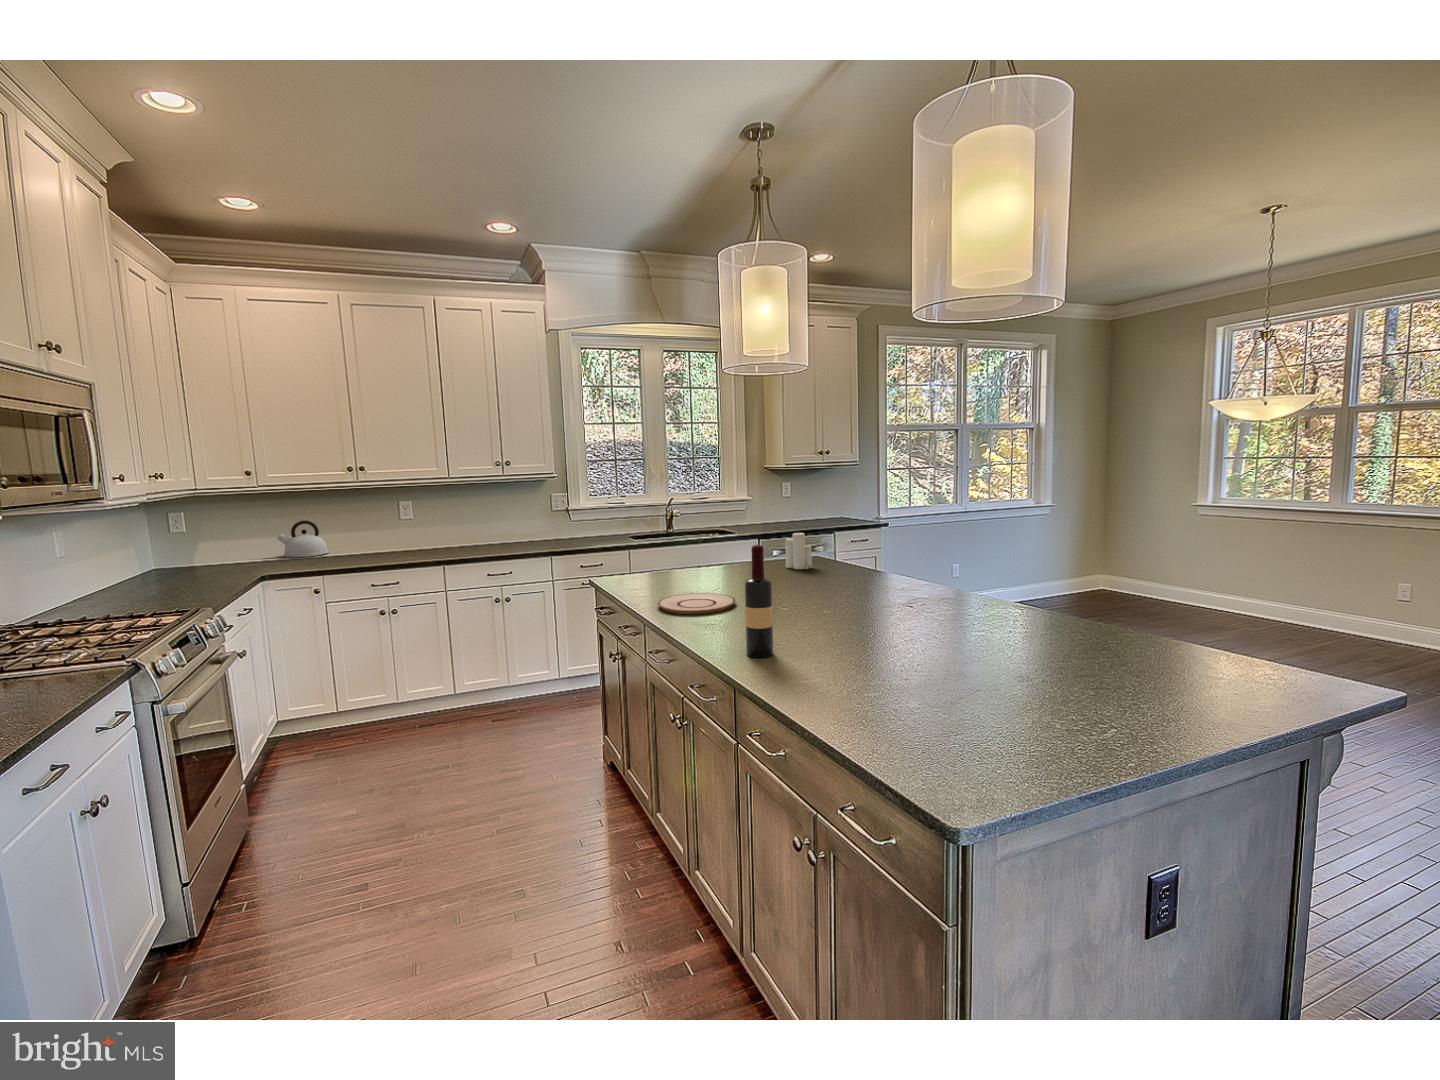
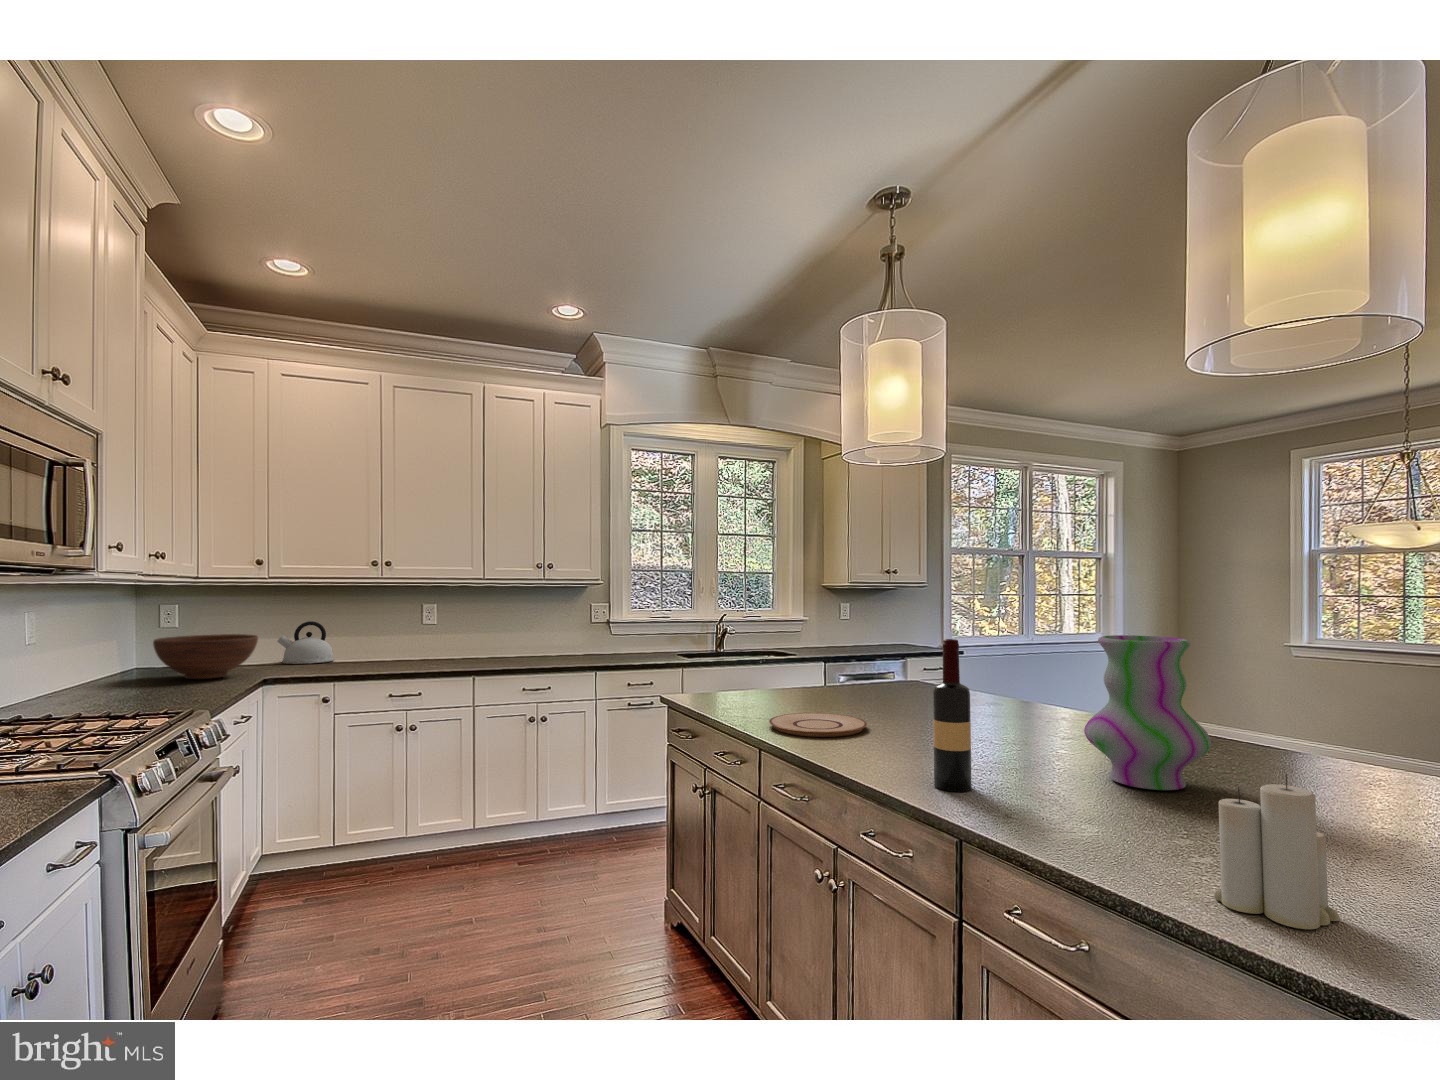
candle: present [785,533,812,569] -> present [1214,774,1340,929]
vase: none [866,535,953,652] -> present [1084,635,1212,790]
fruit bowl: none [167,537,256,576] -> present [153,634,258,679]

